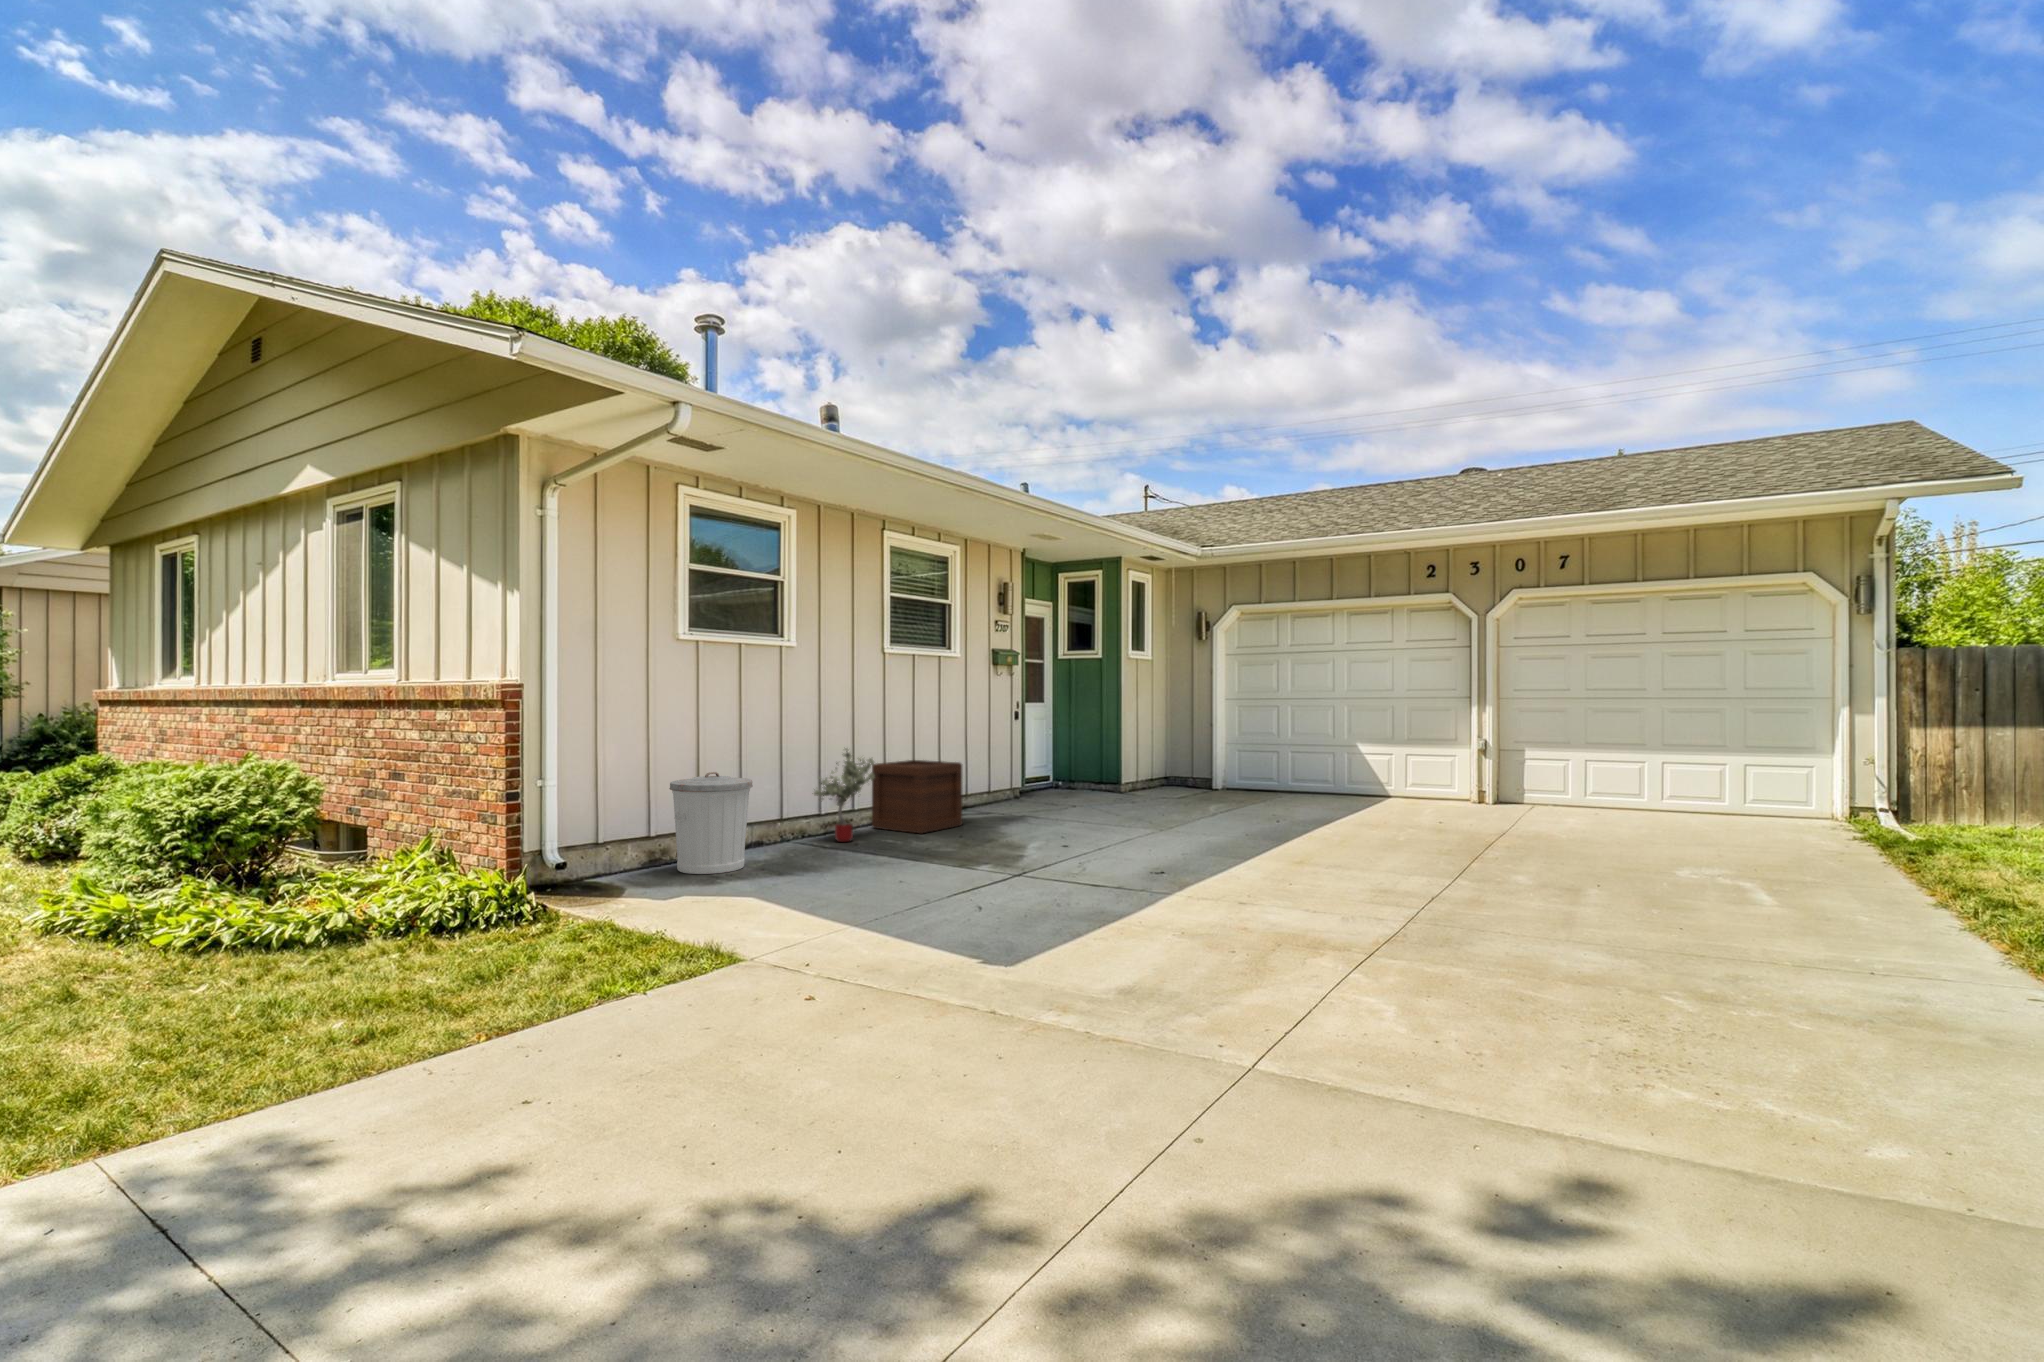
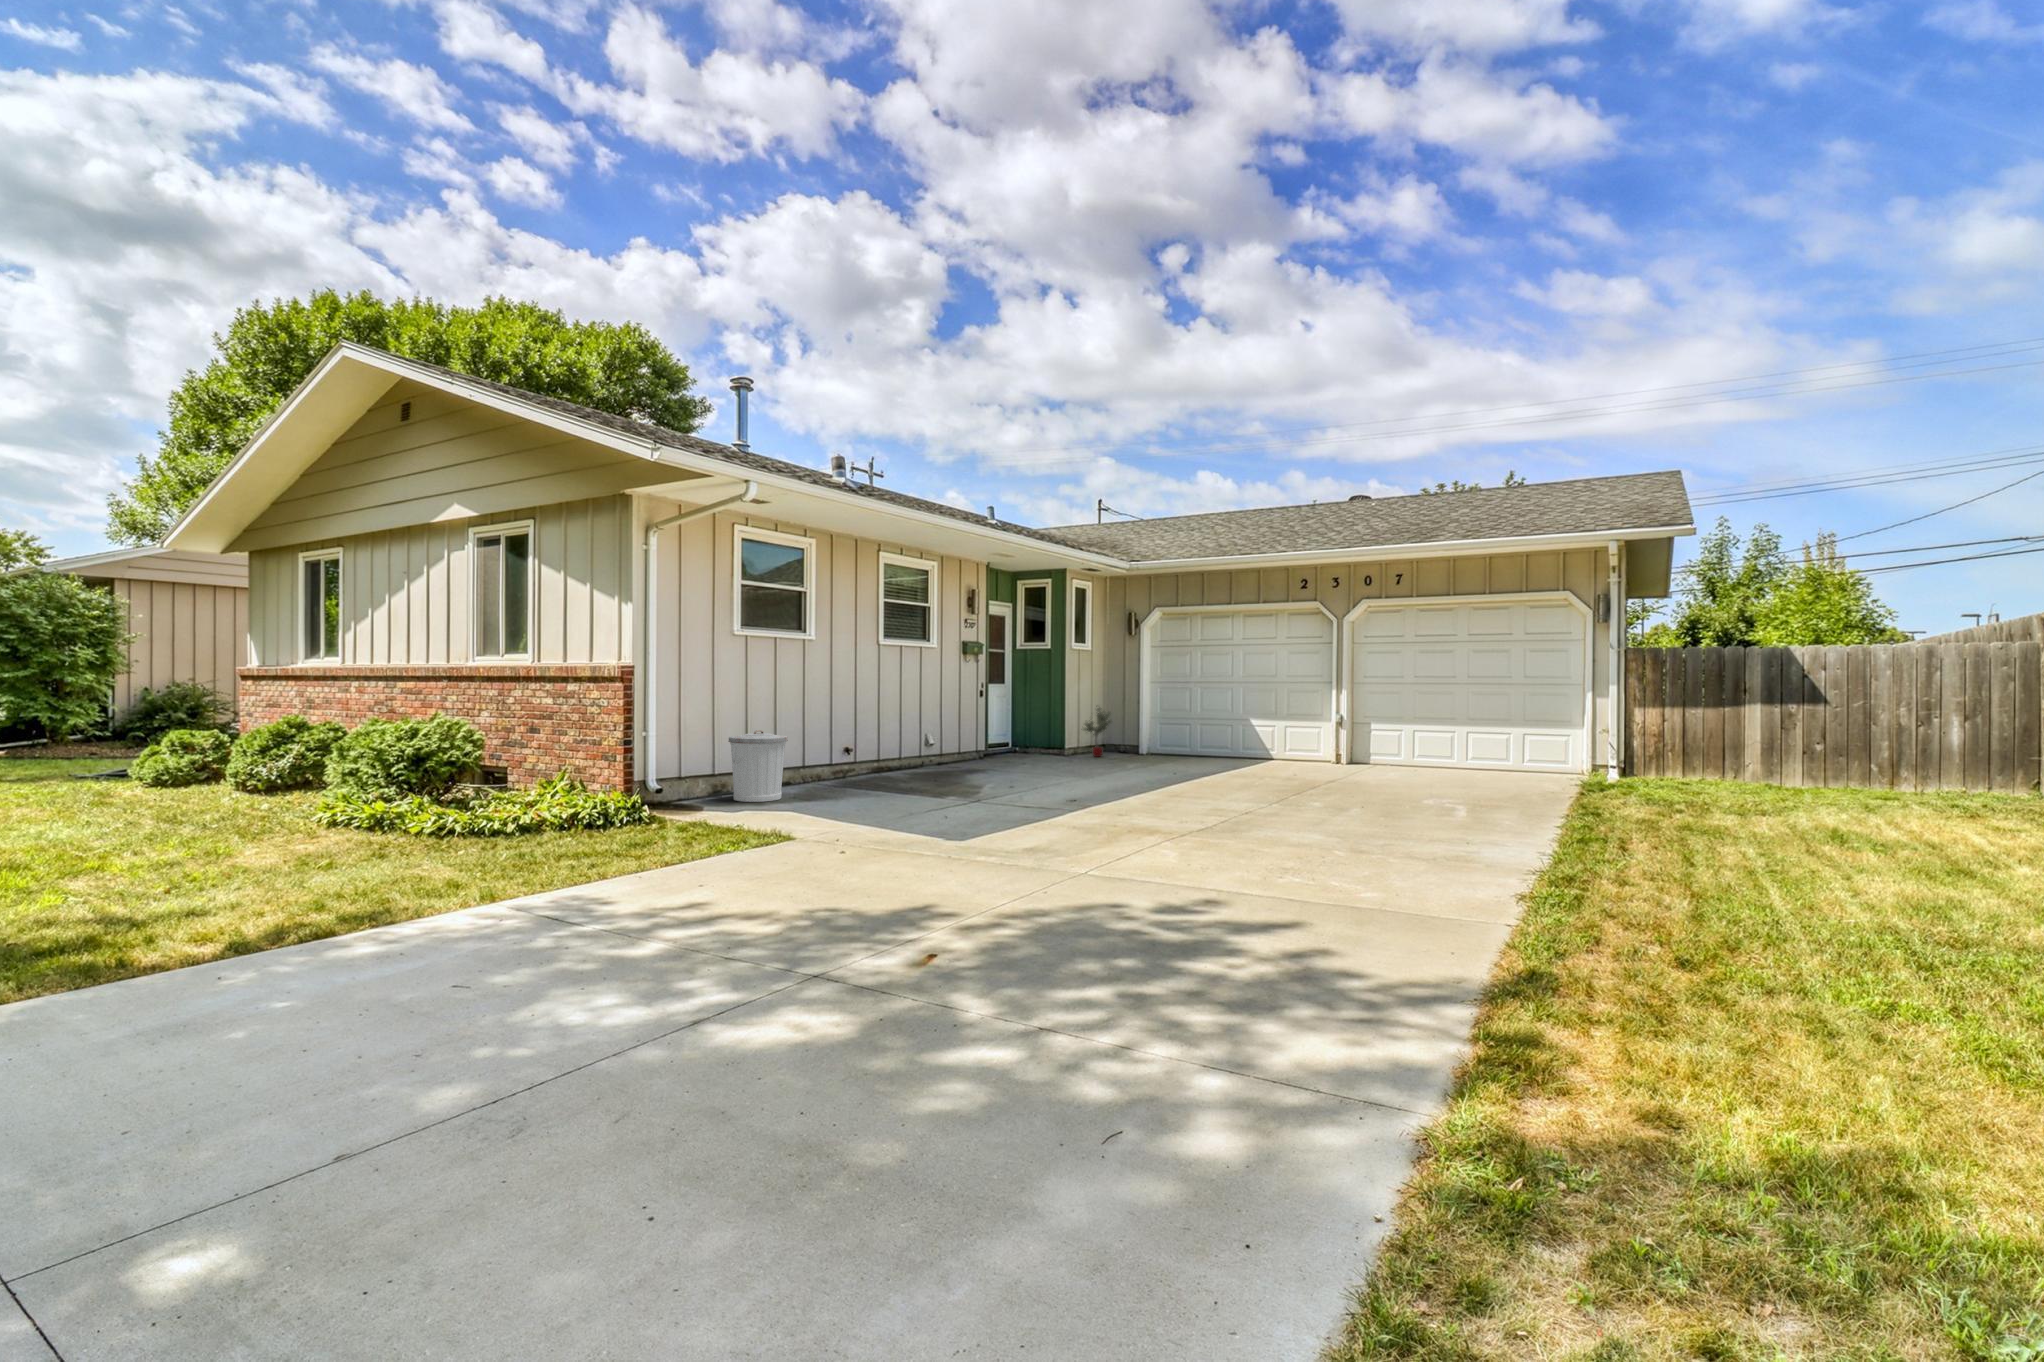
potted tree: present [812,748,875,842] -> present [1084,706,1112,757]
wooden crate: present [872,760,962,834] -> none [870,726,939,781]

